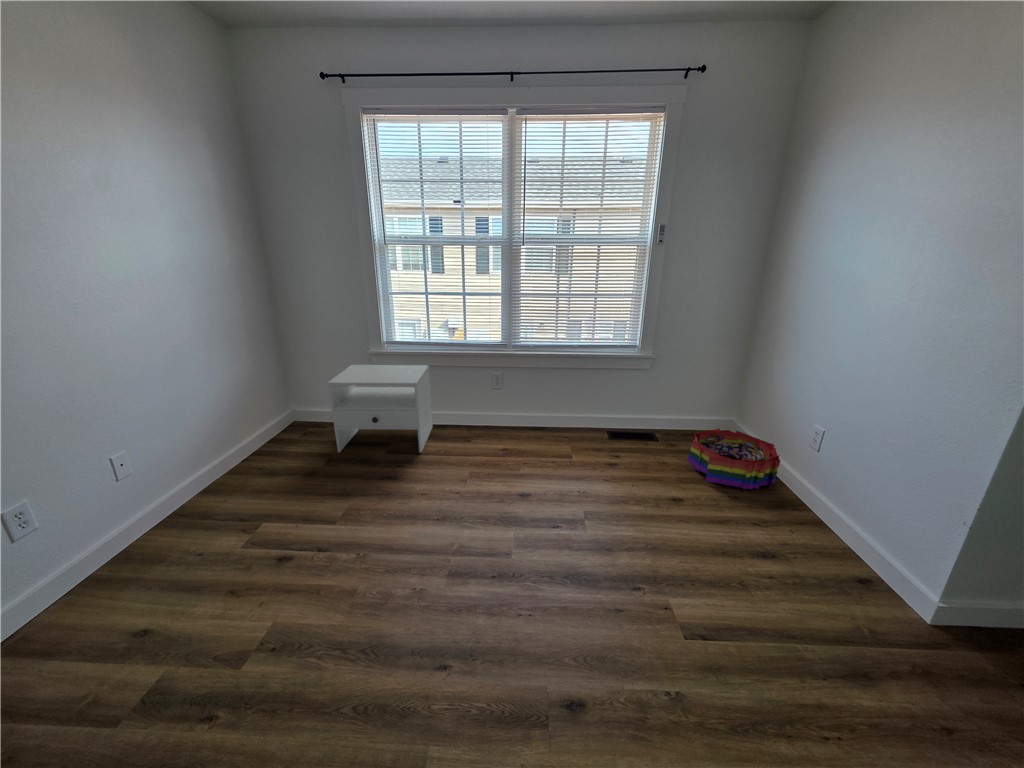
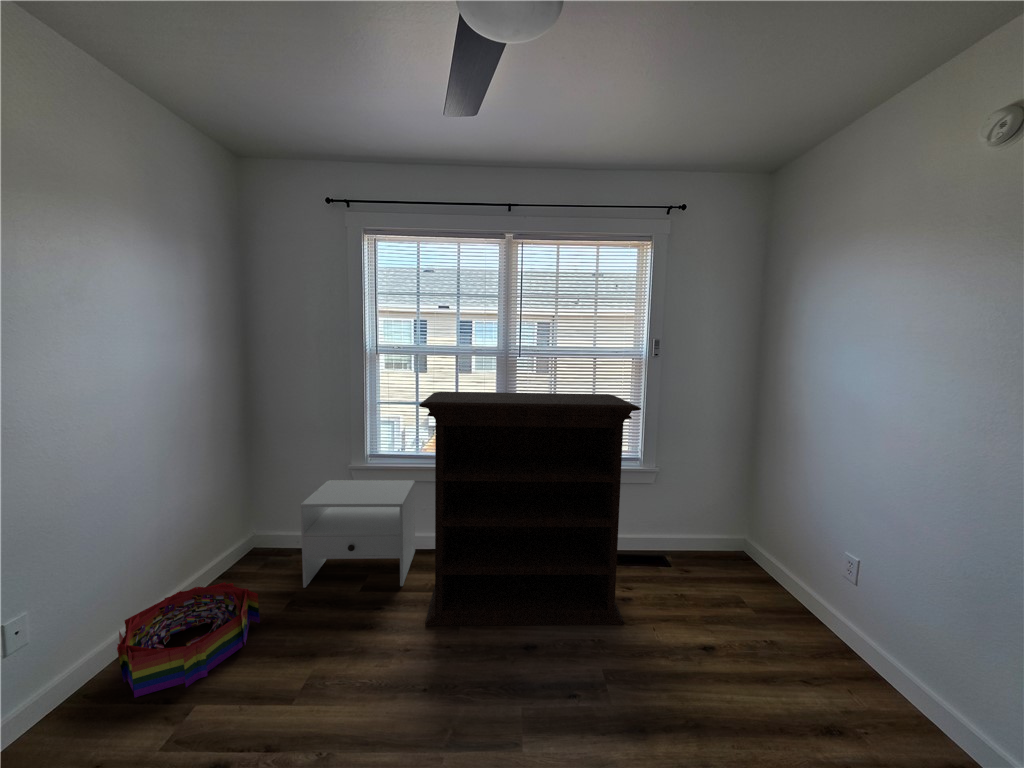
bookshelf: none [423,279,634,483] -> present [419,392,641,626]
storage bin: present [688,429,781,489] -> present [117,582,260,697]

